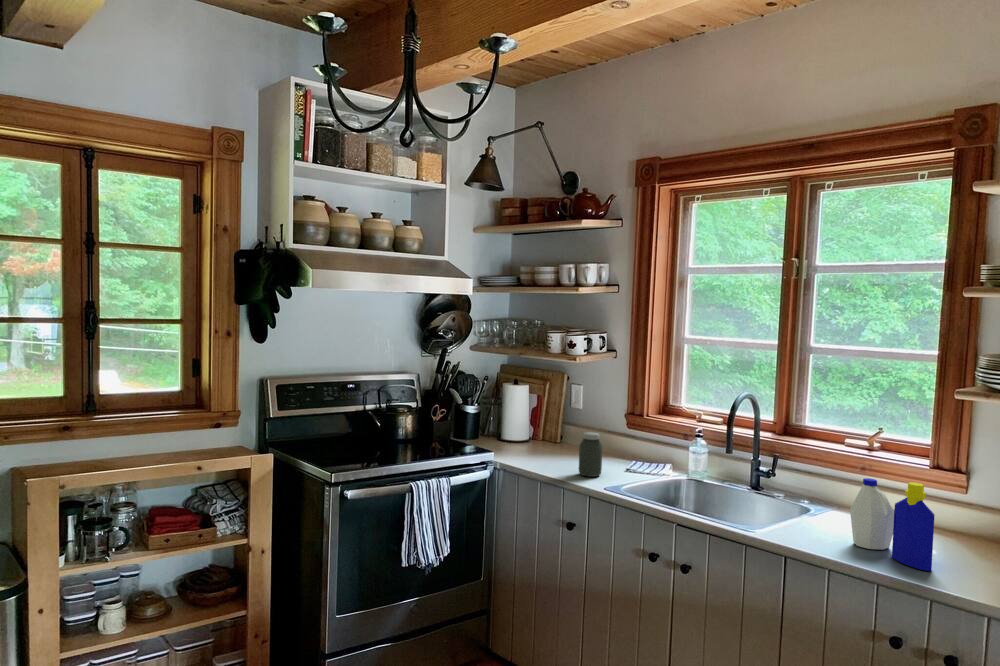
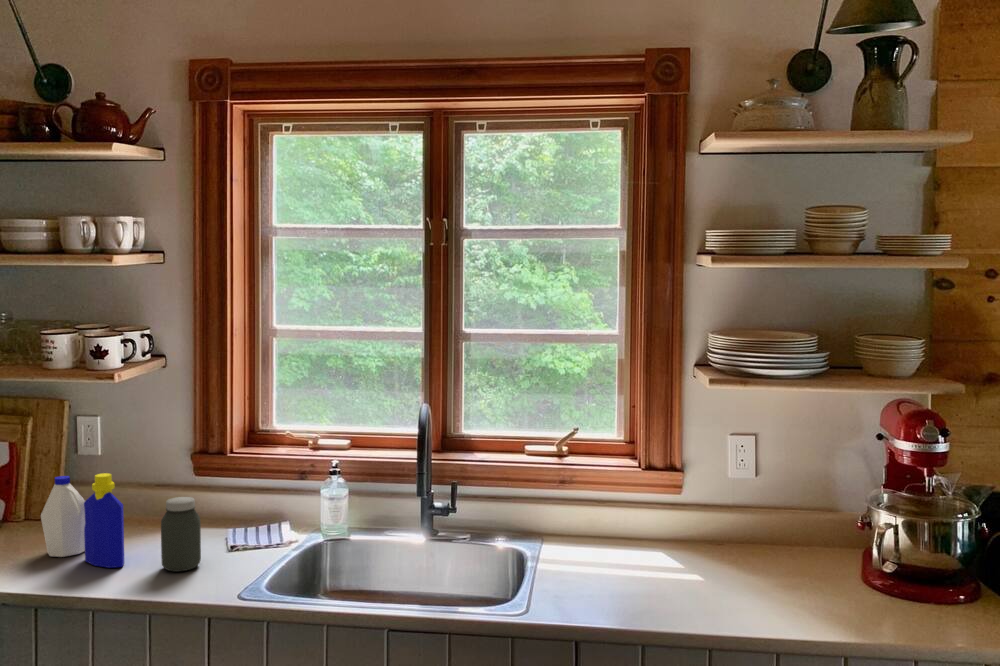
bottle: present [850,478,934,571] -> present [41,473,124,568]

